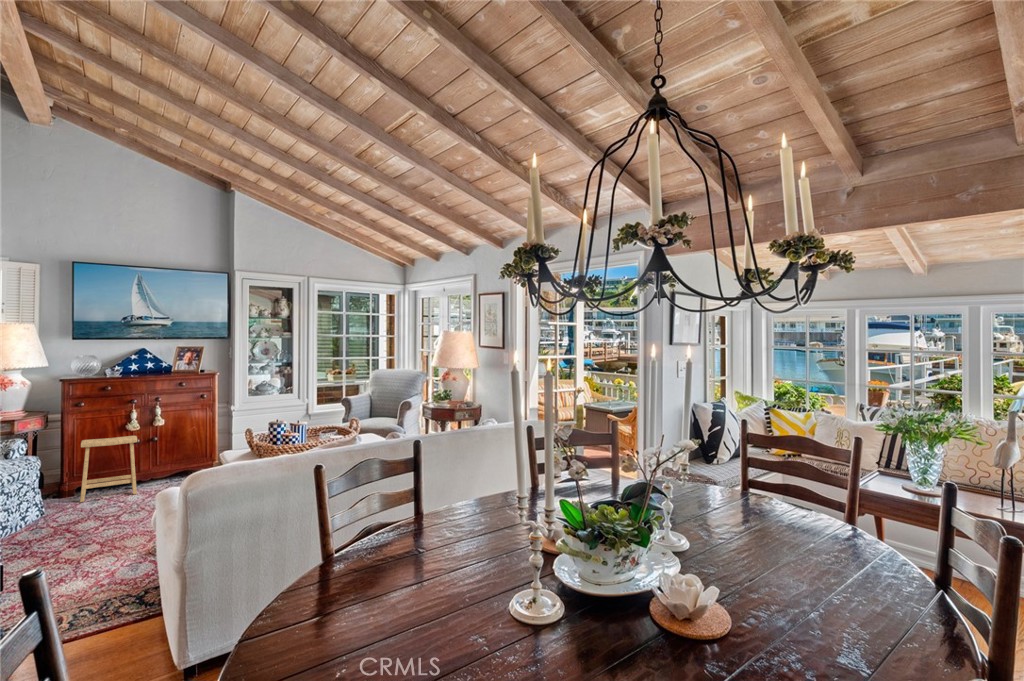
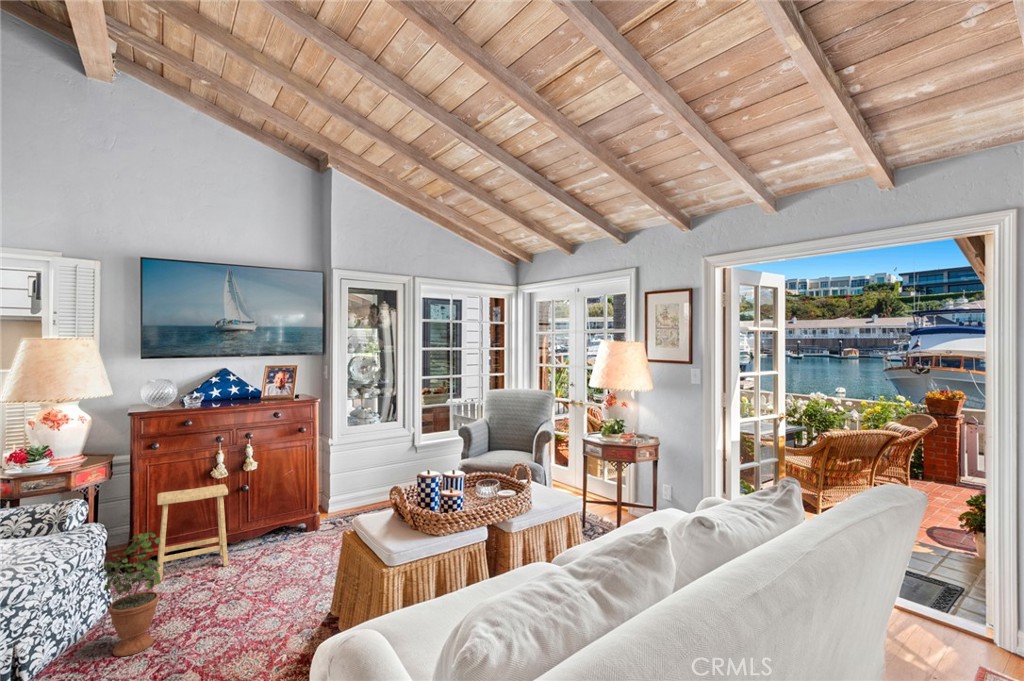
potted plant: none [32,455,78,538] -> present [98,529,161,656]

